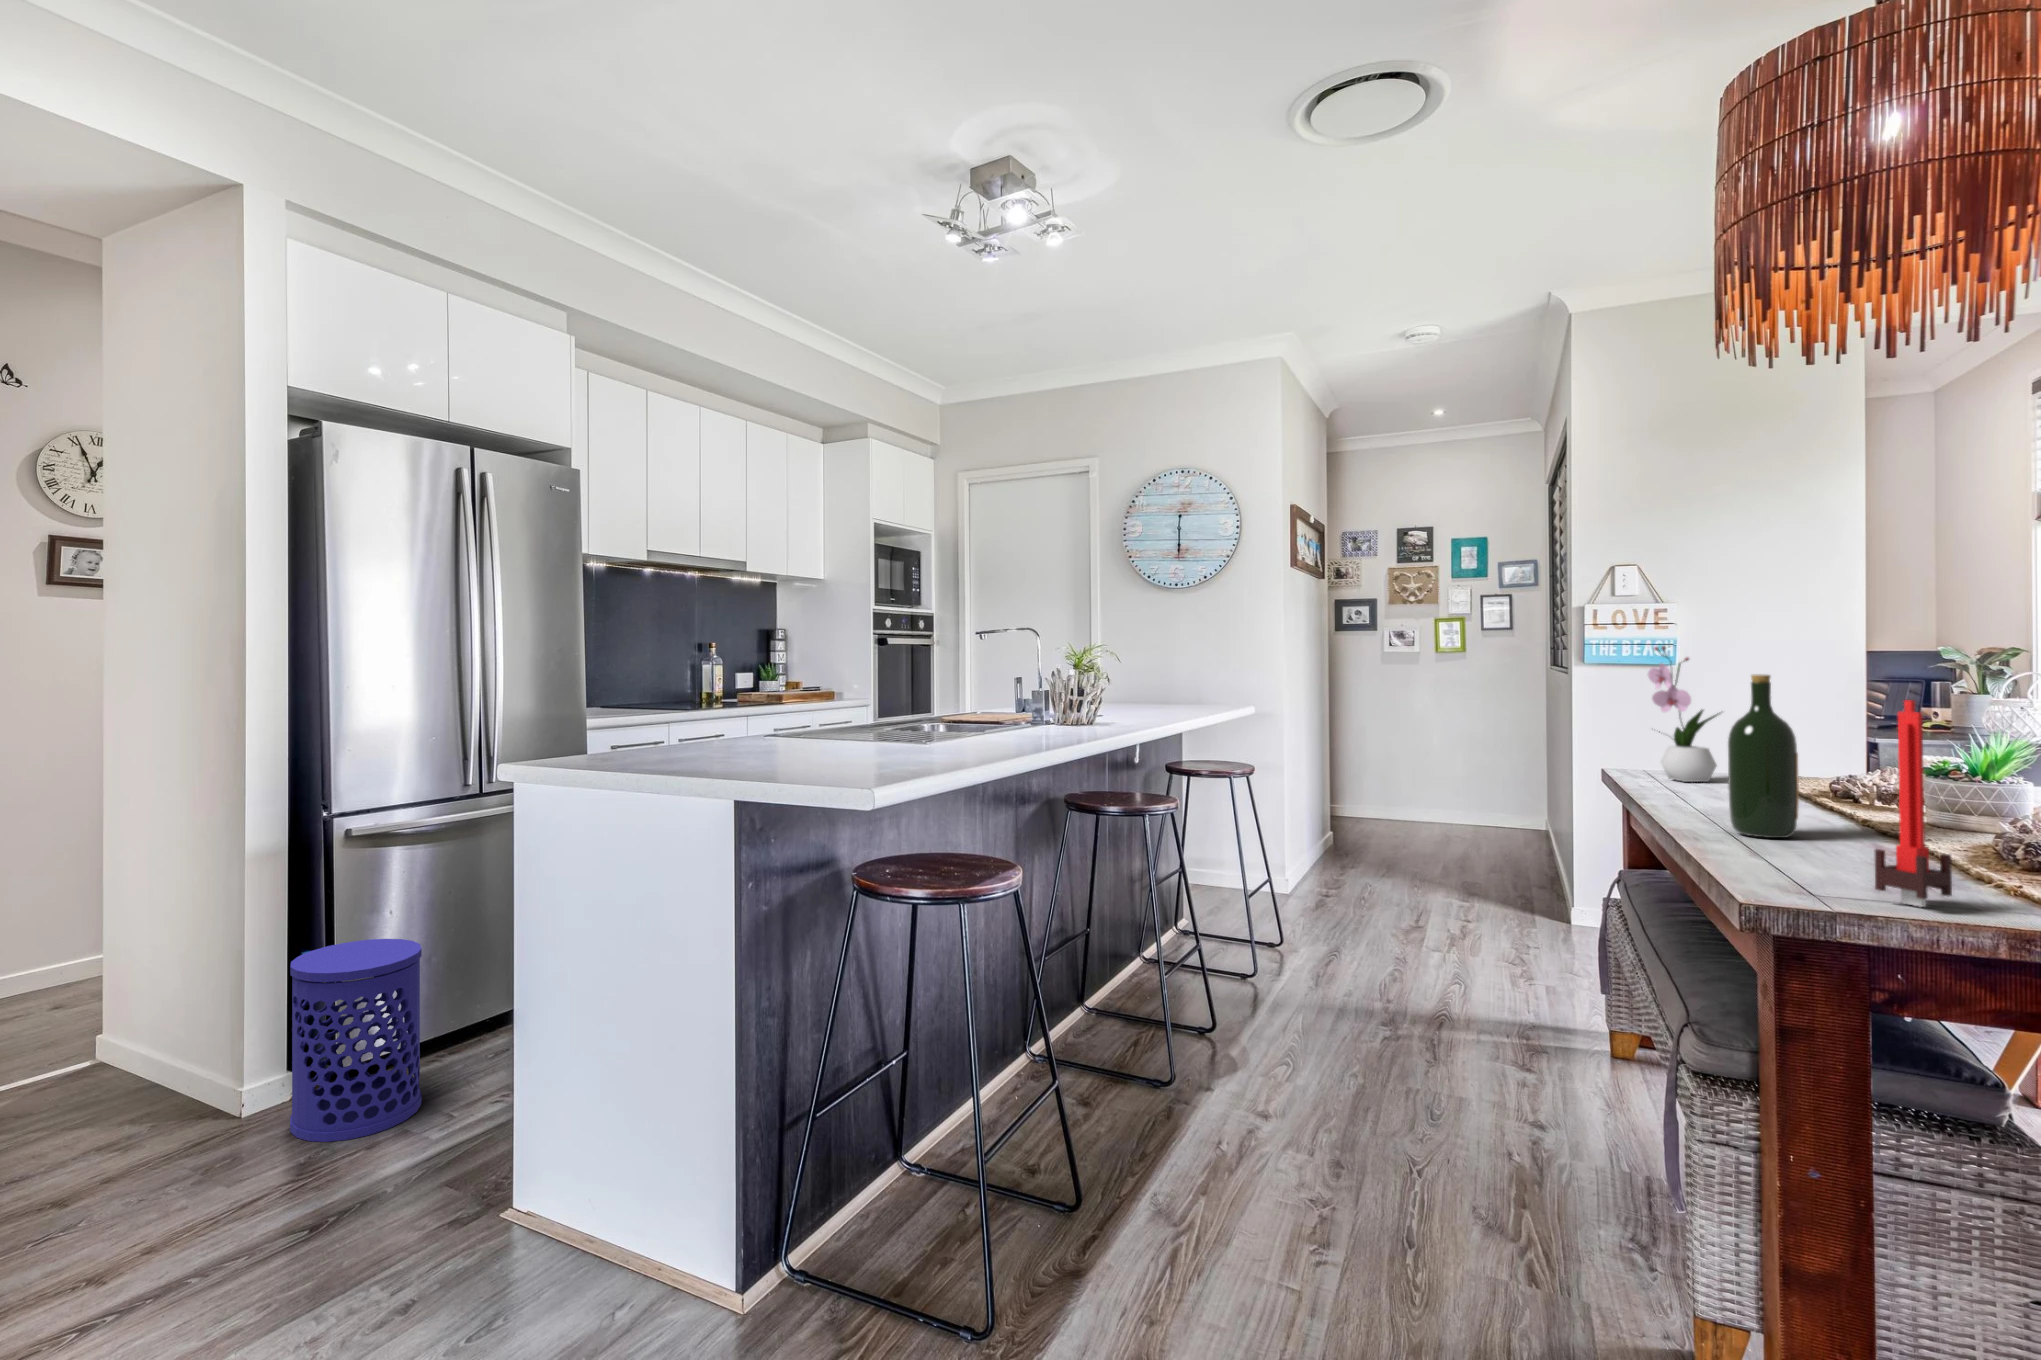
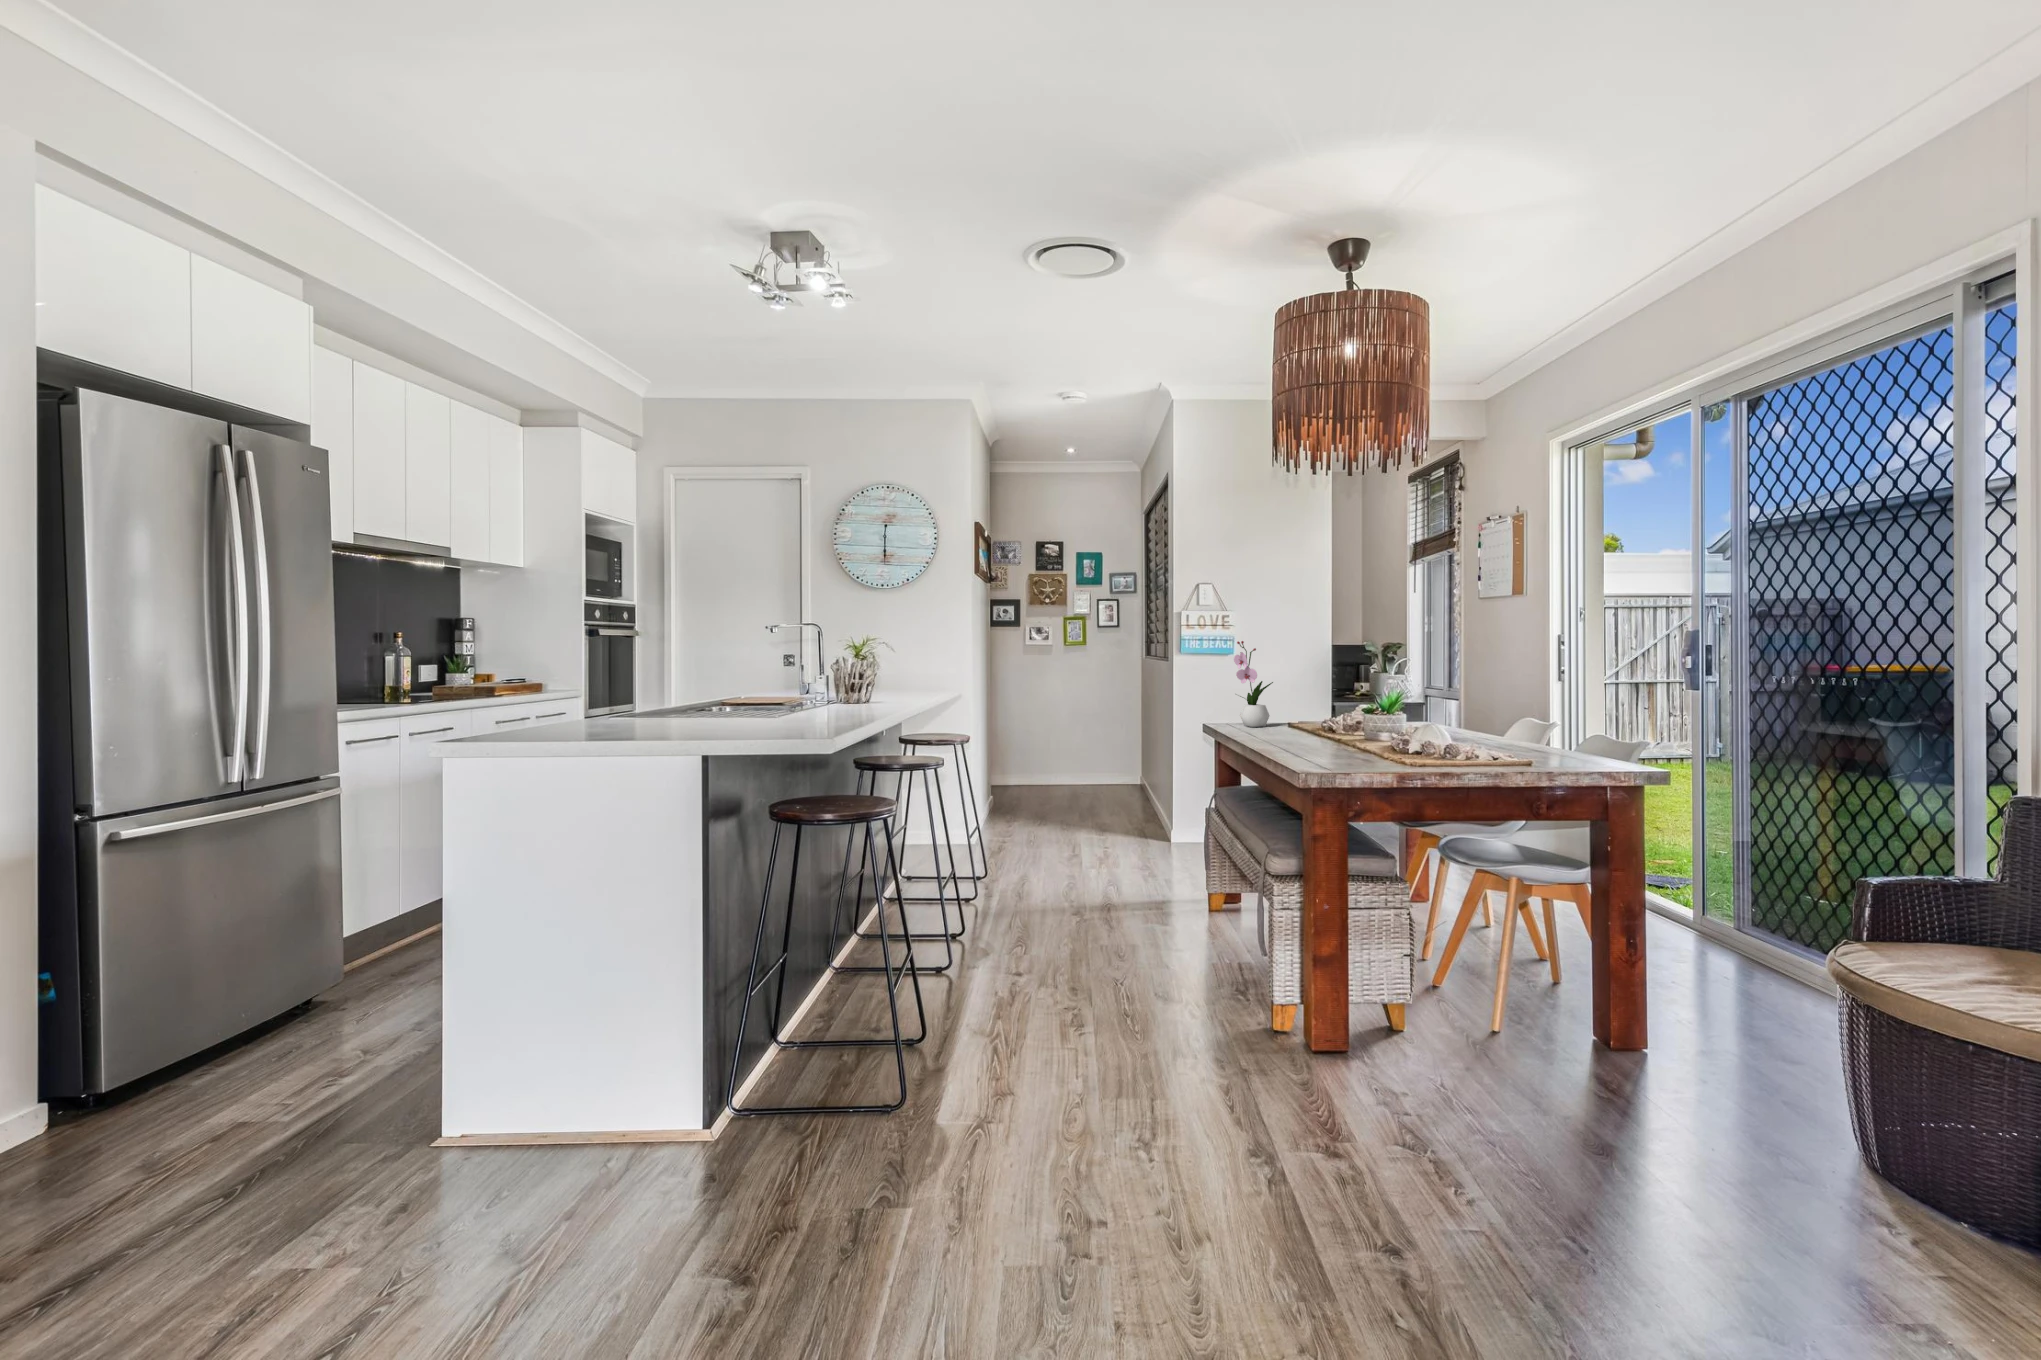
wine bottle: present [1728,674,1799,838] -> none [1286,658,1318,750]
candle: present [1875,700,1952,907] -> none [1355,669,1384,770]
waste bin: present [290,939,422,1142] -> none [80,939,237,1149]

